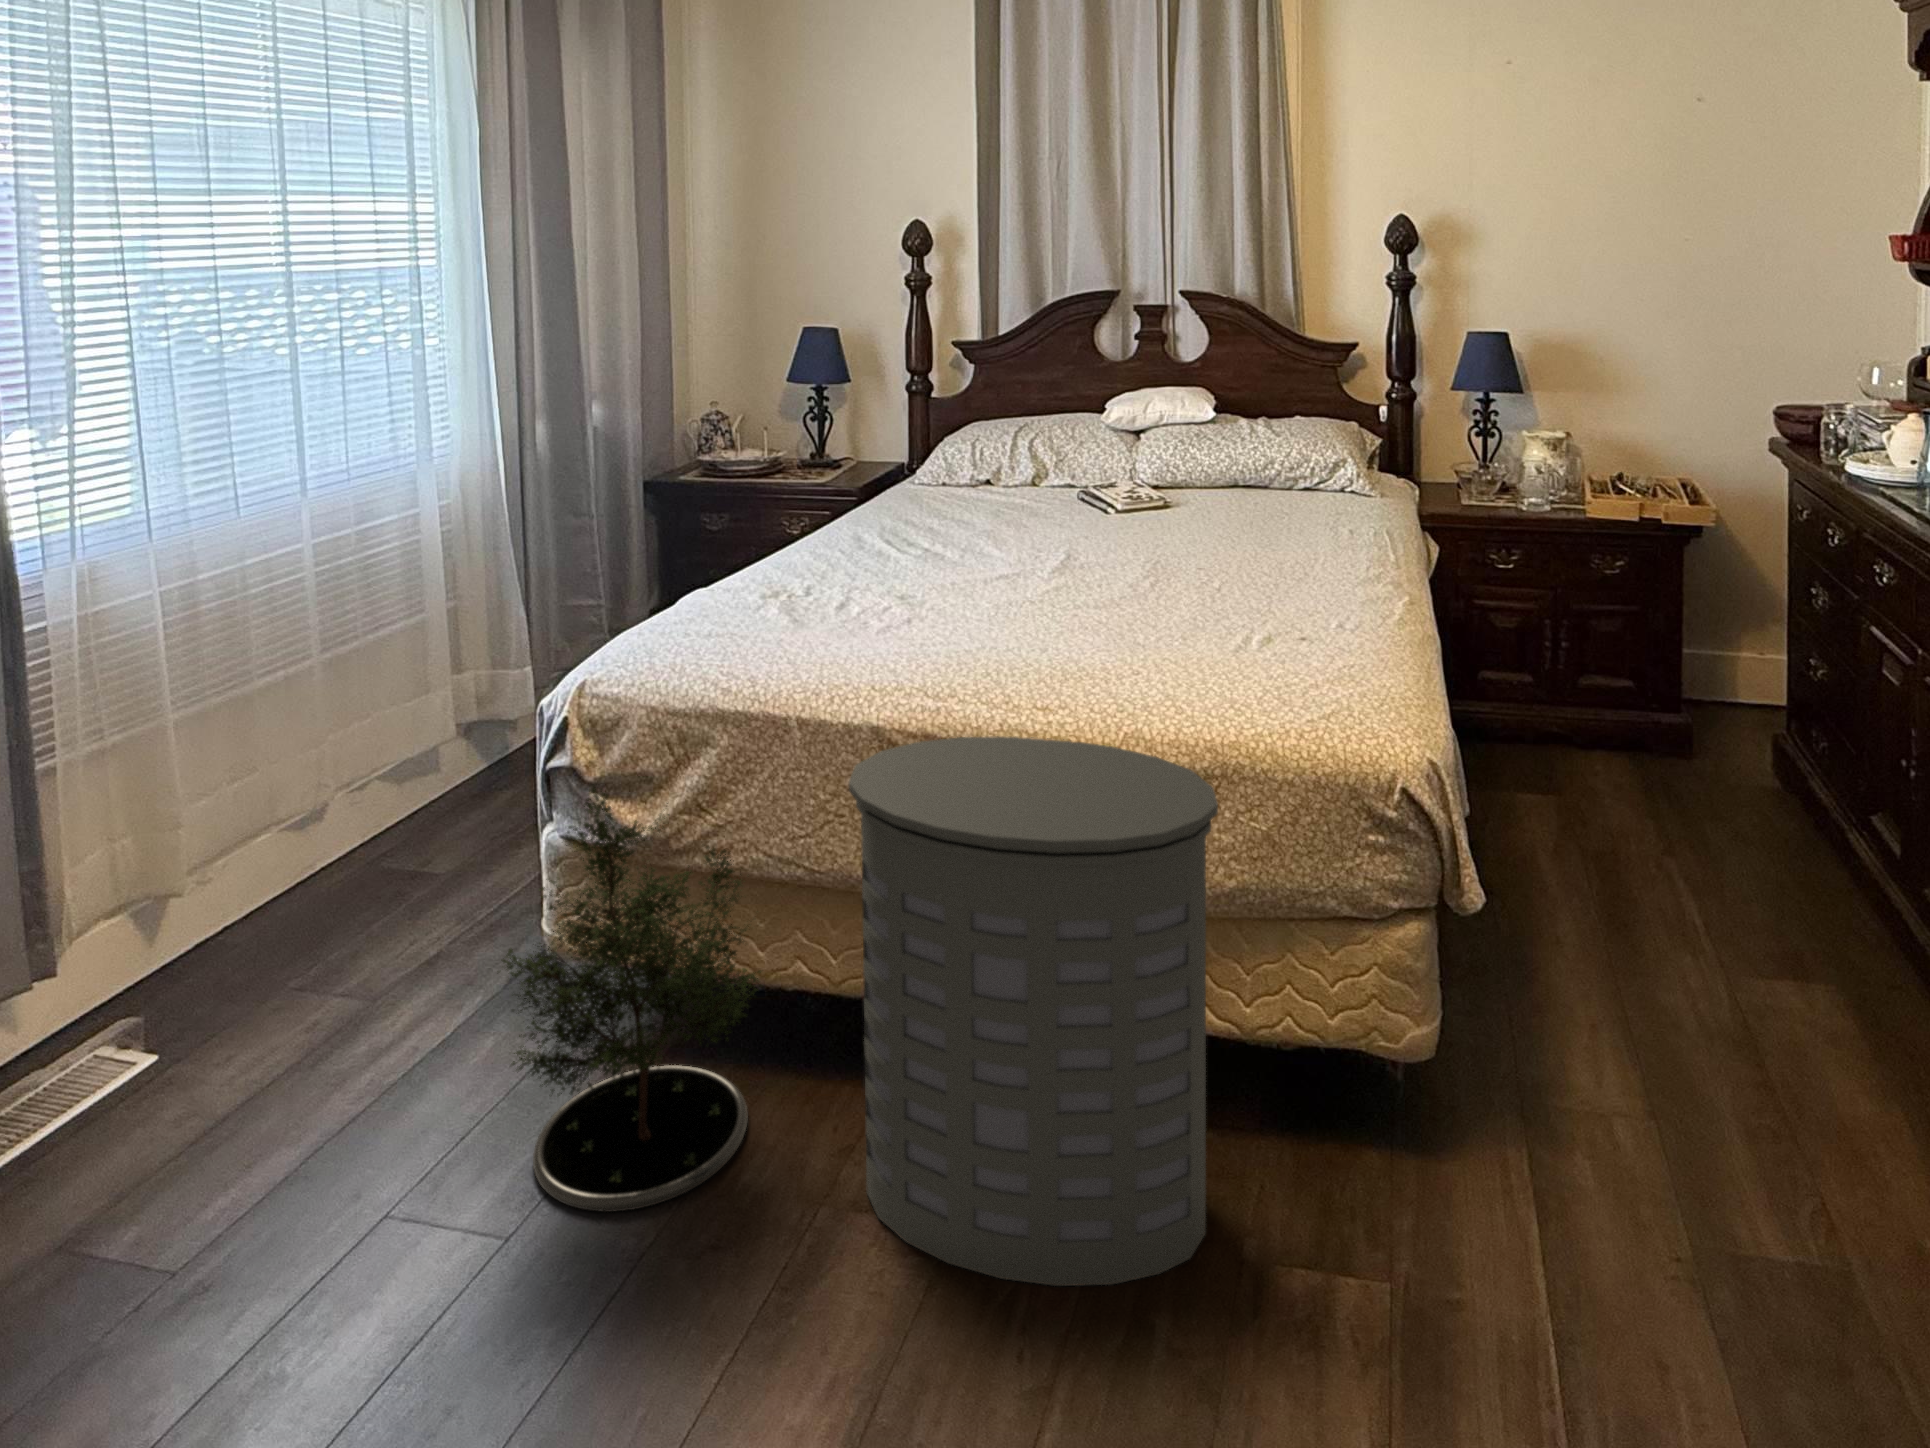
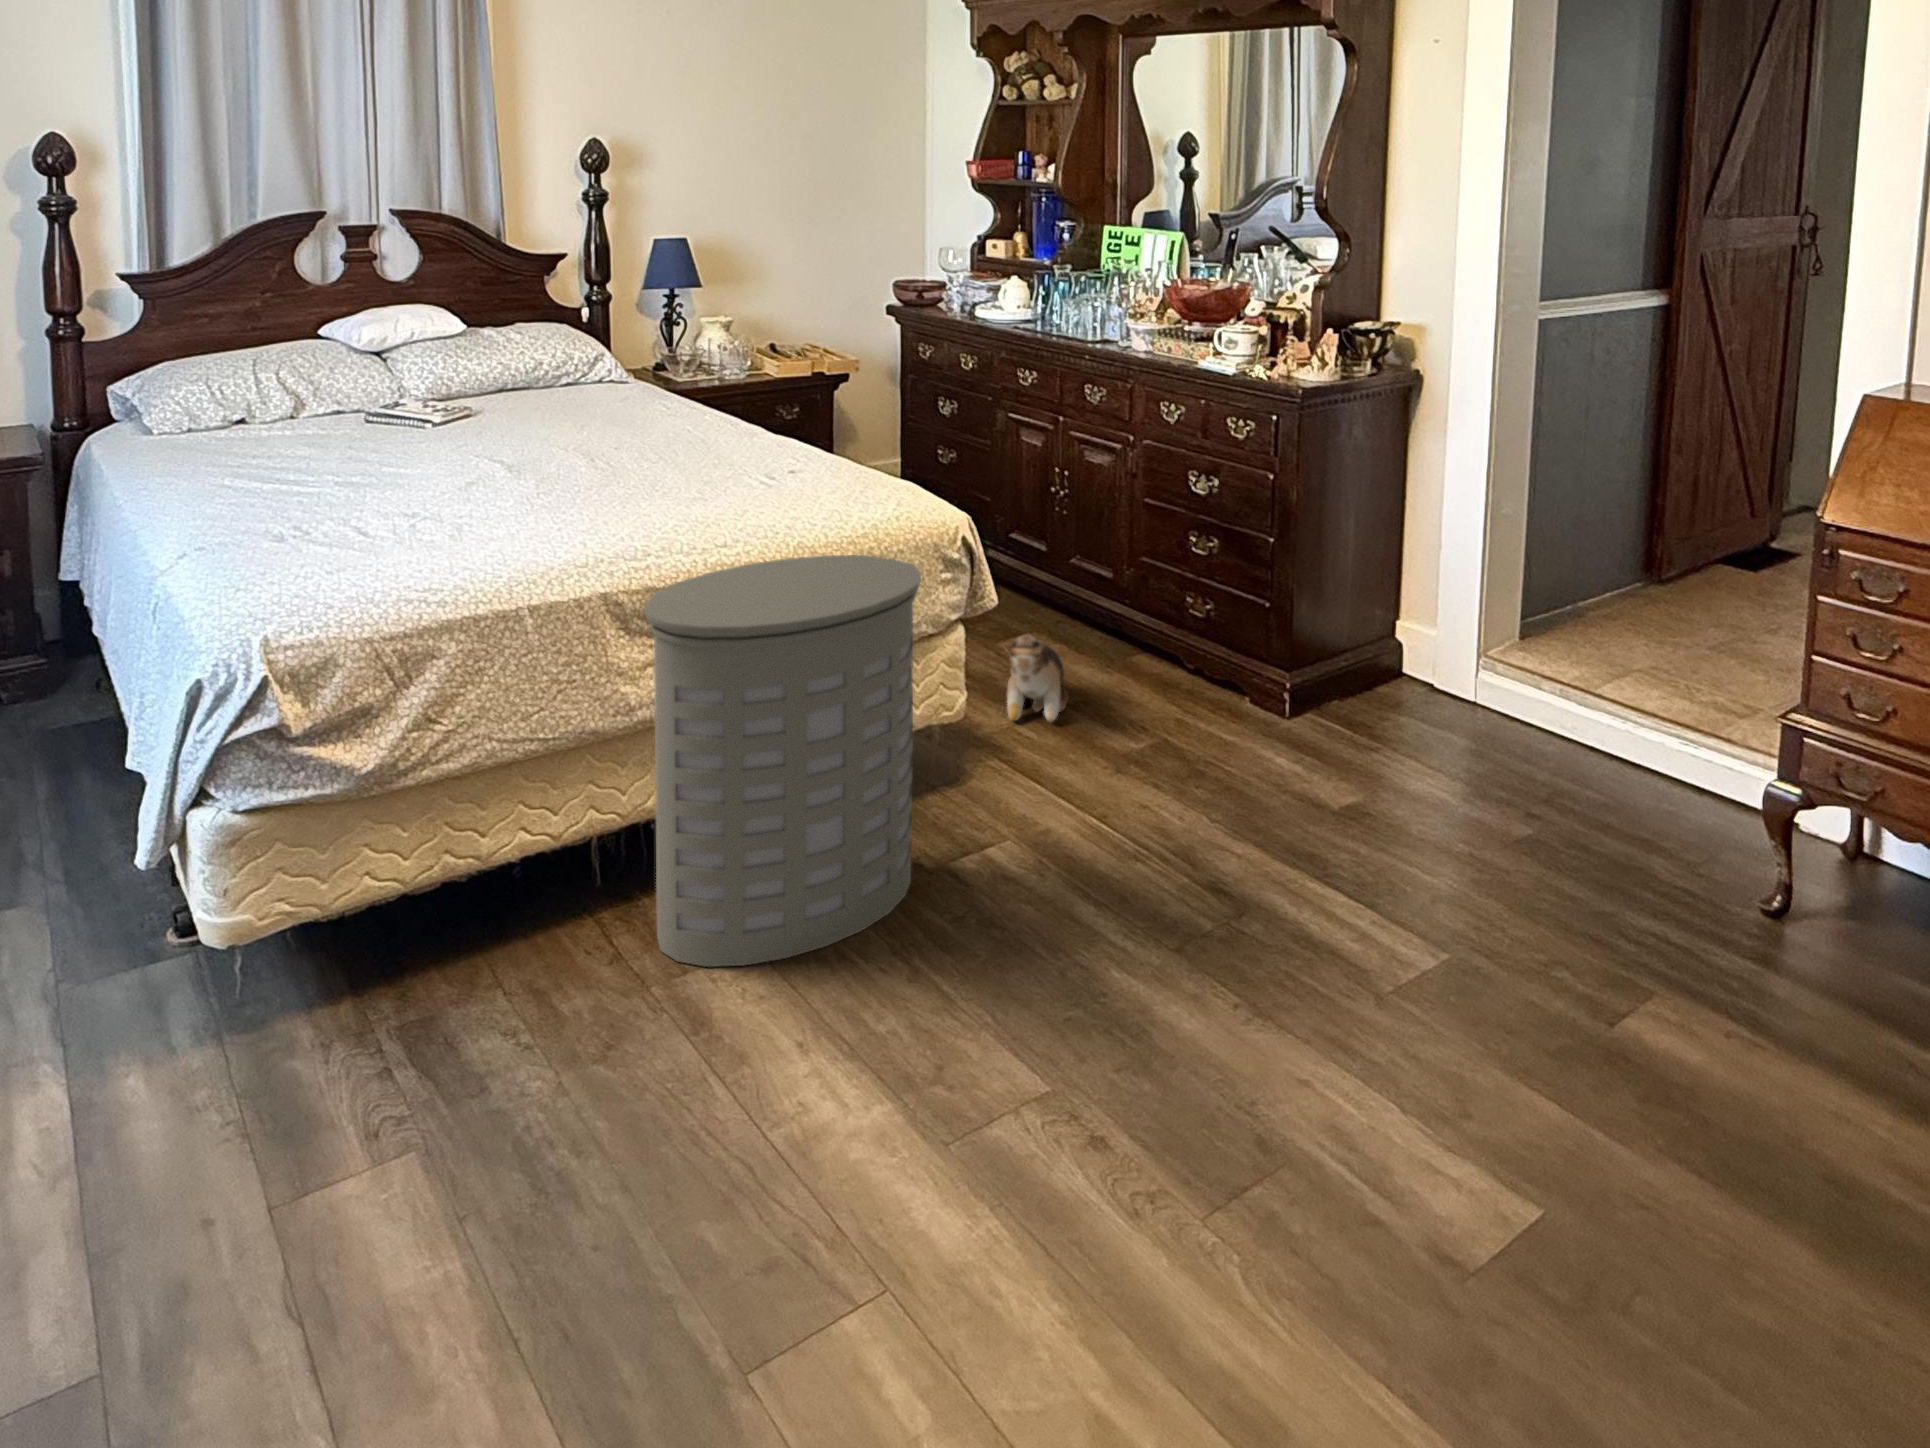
potted tree: present [497,788,761,1212] -> none [317,706,548,1101]
plush toy: none [1568,973,1766,1134] -> present [1006,634,1069,722]

